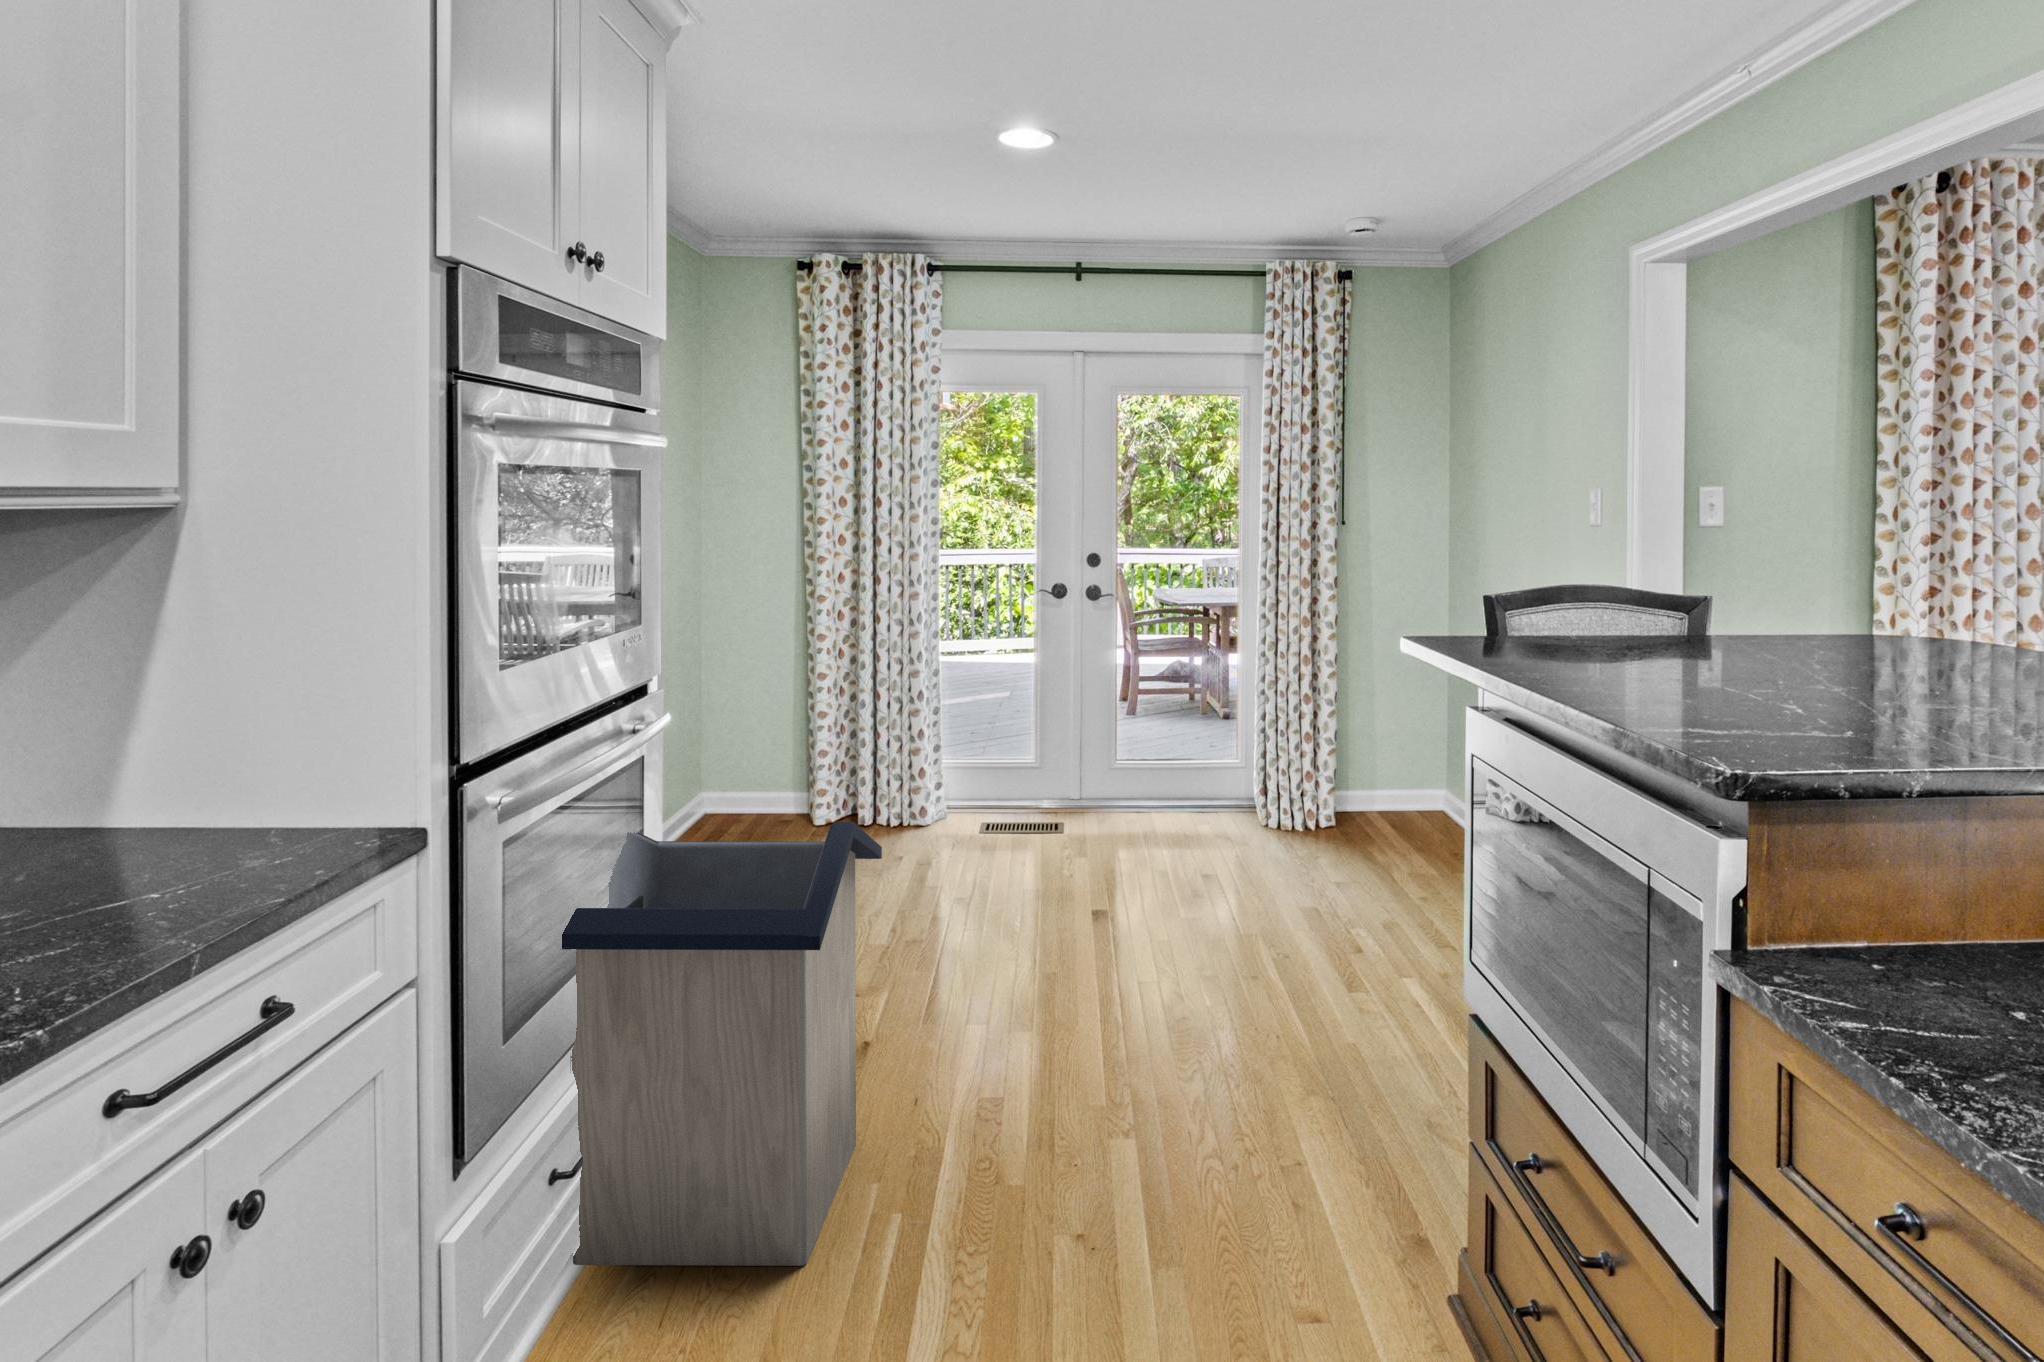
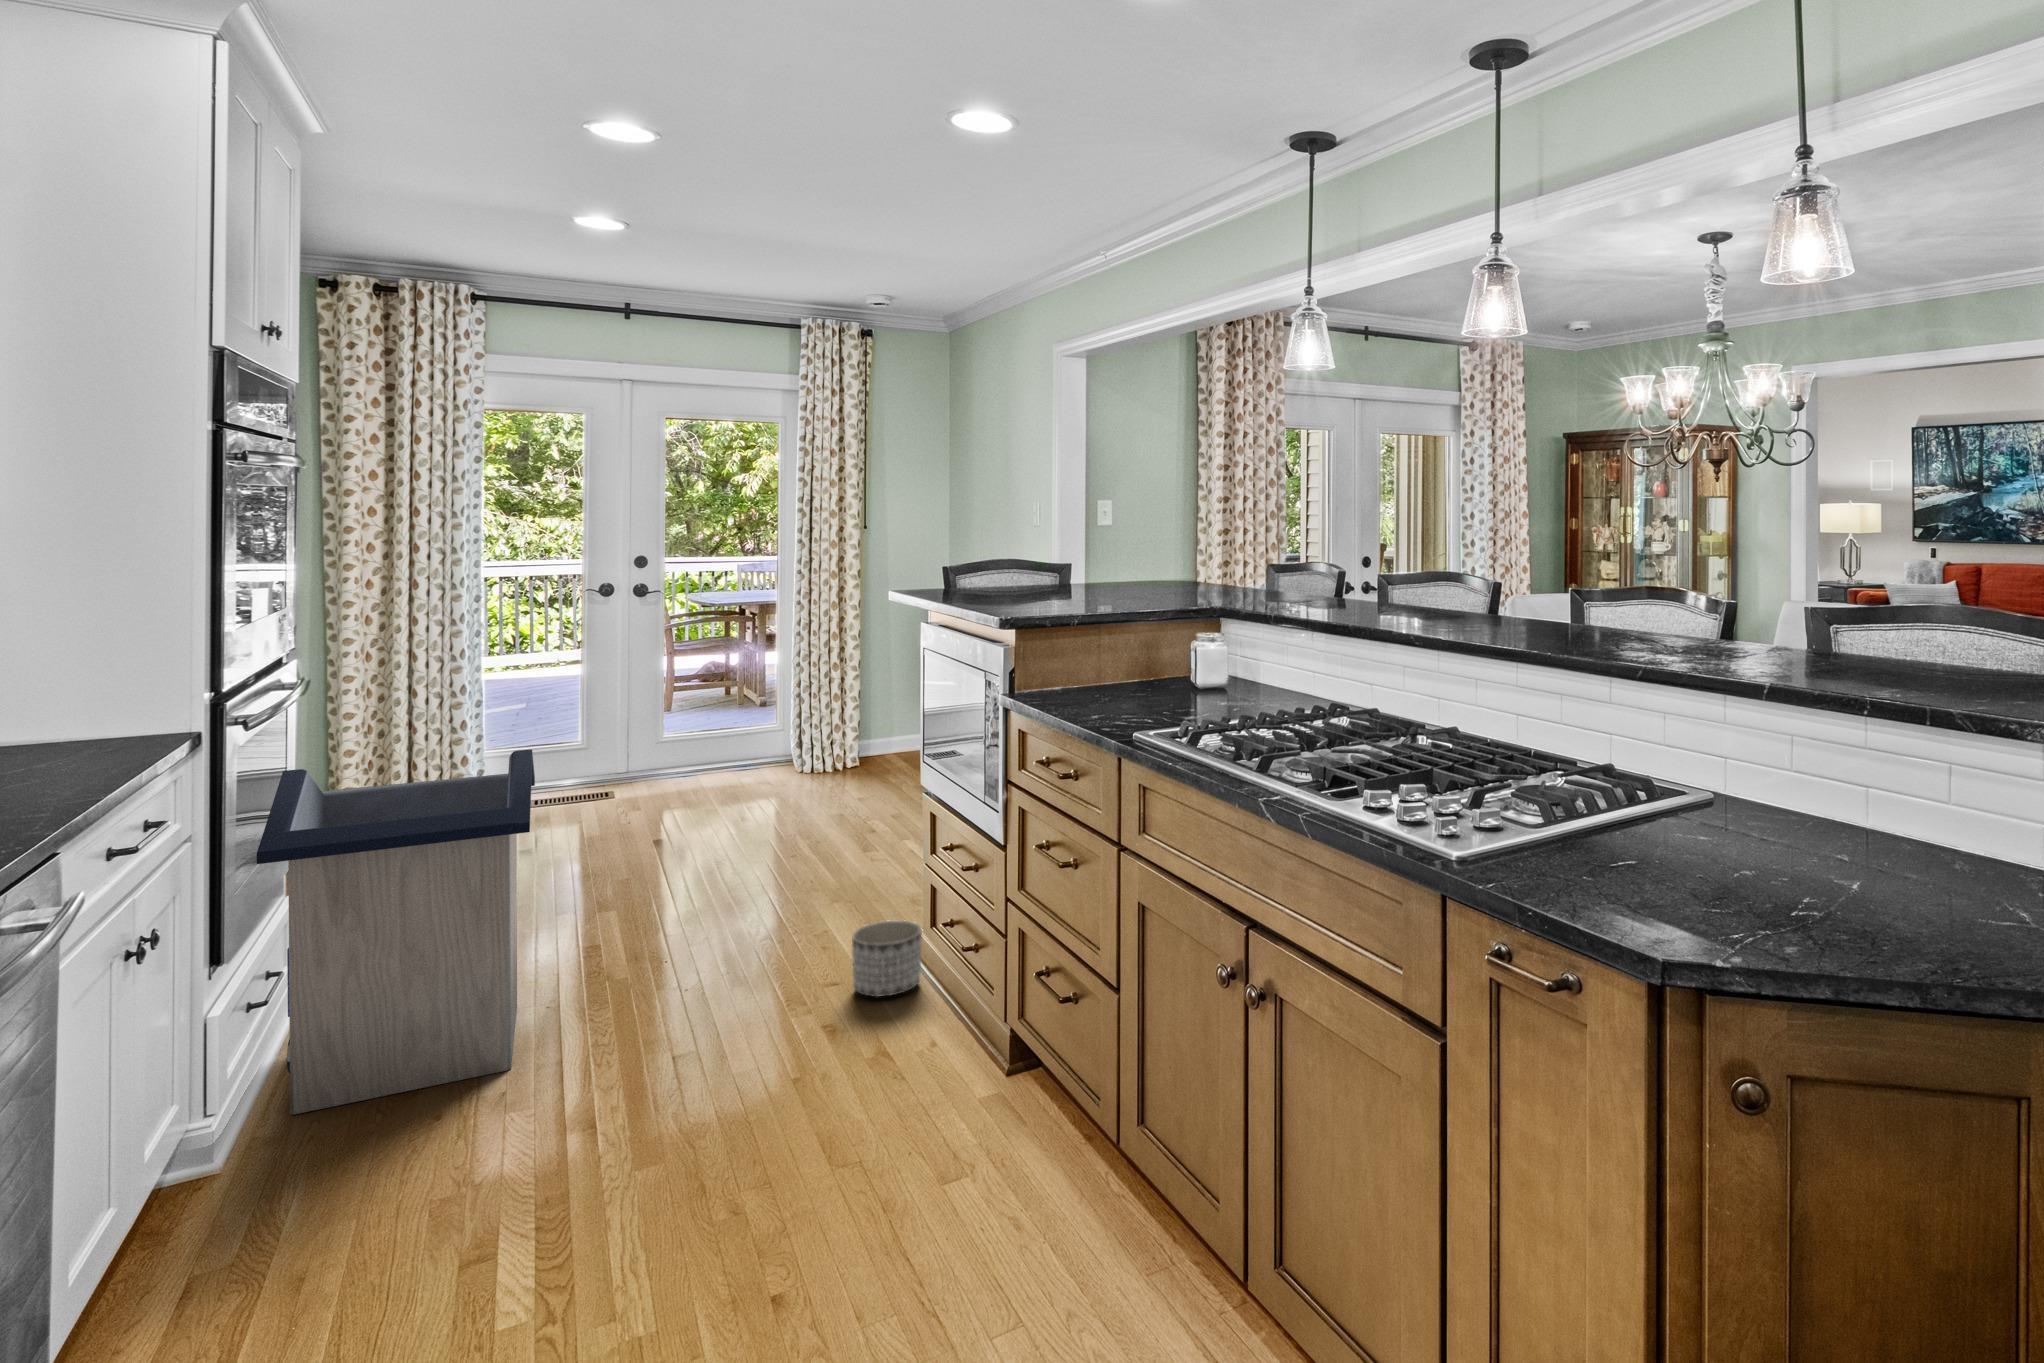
planter: none [1258,1143,1365,1283] -> present [852,920,922,997]

